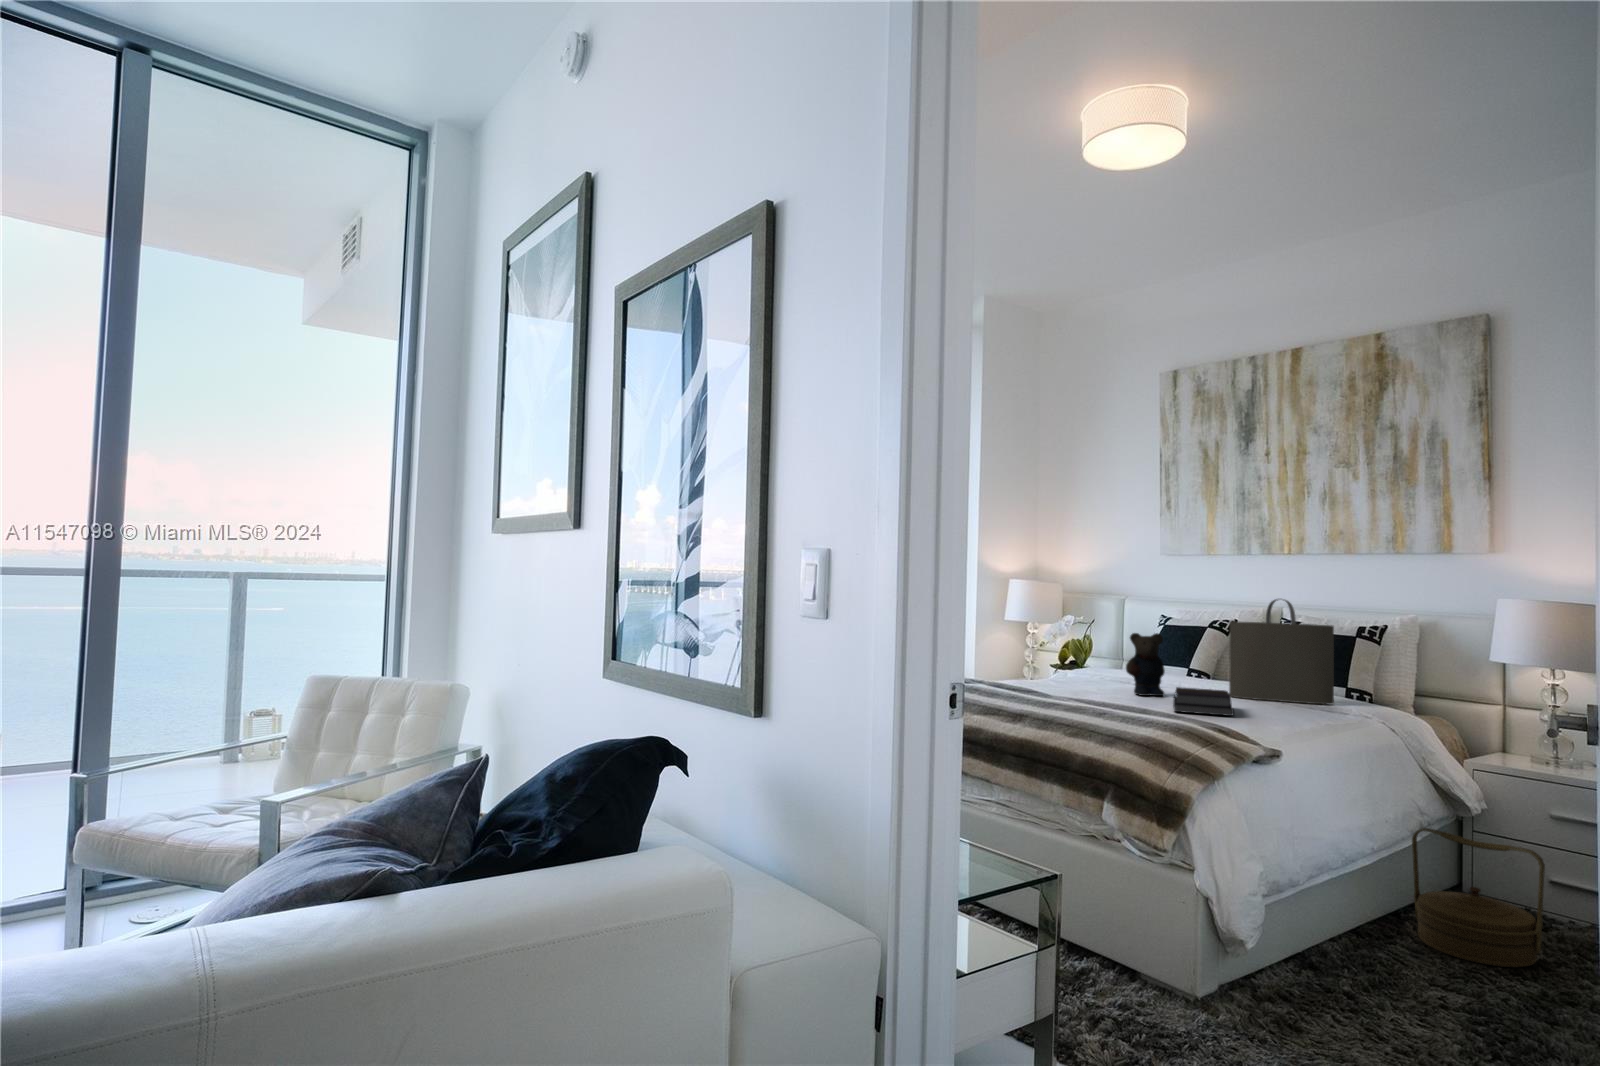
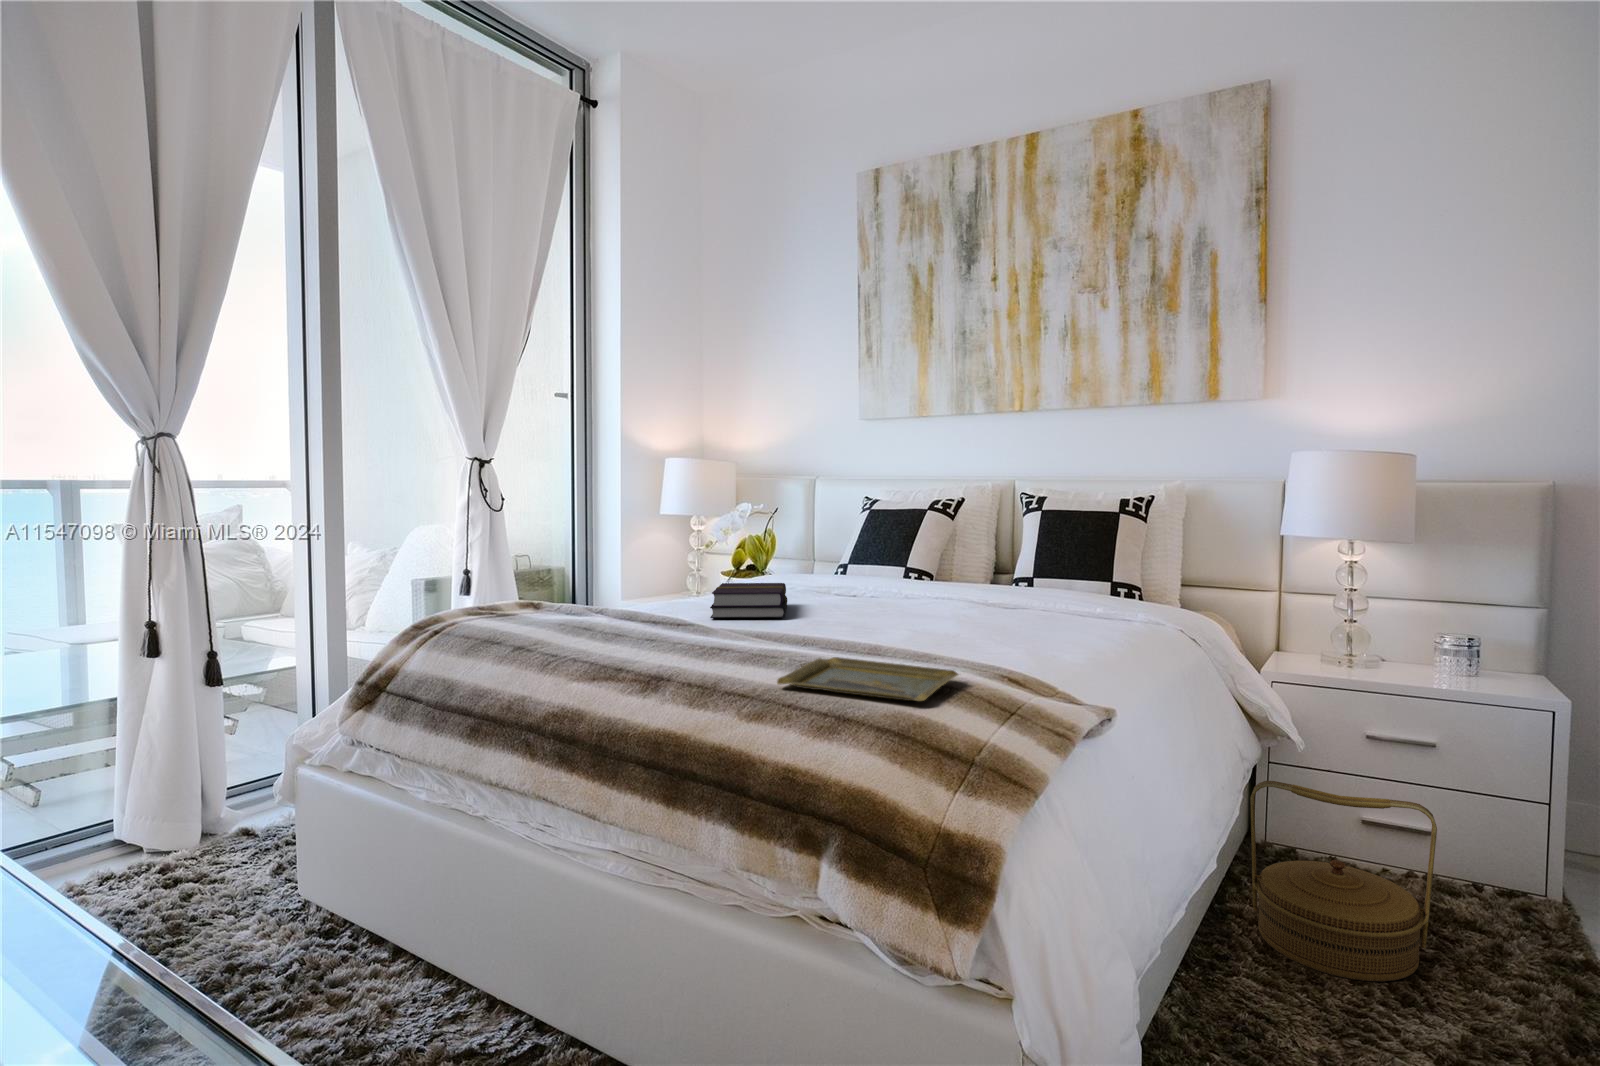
tote bag: present [1229,599,1334,704] -> none [983,461,1120,609]
teddy bear: present [1126,633,1165,696] -> none [845,520,901,617]
book: present [1173,687,1234,716] -> present [710,583,787,618]
tray: none [1068,709,1173,729] -> present [777,657,958,701]

